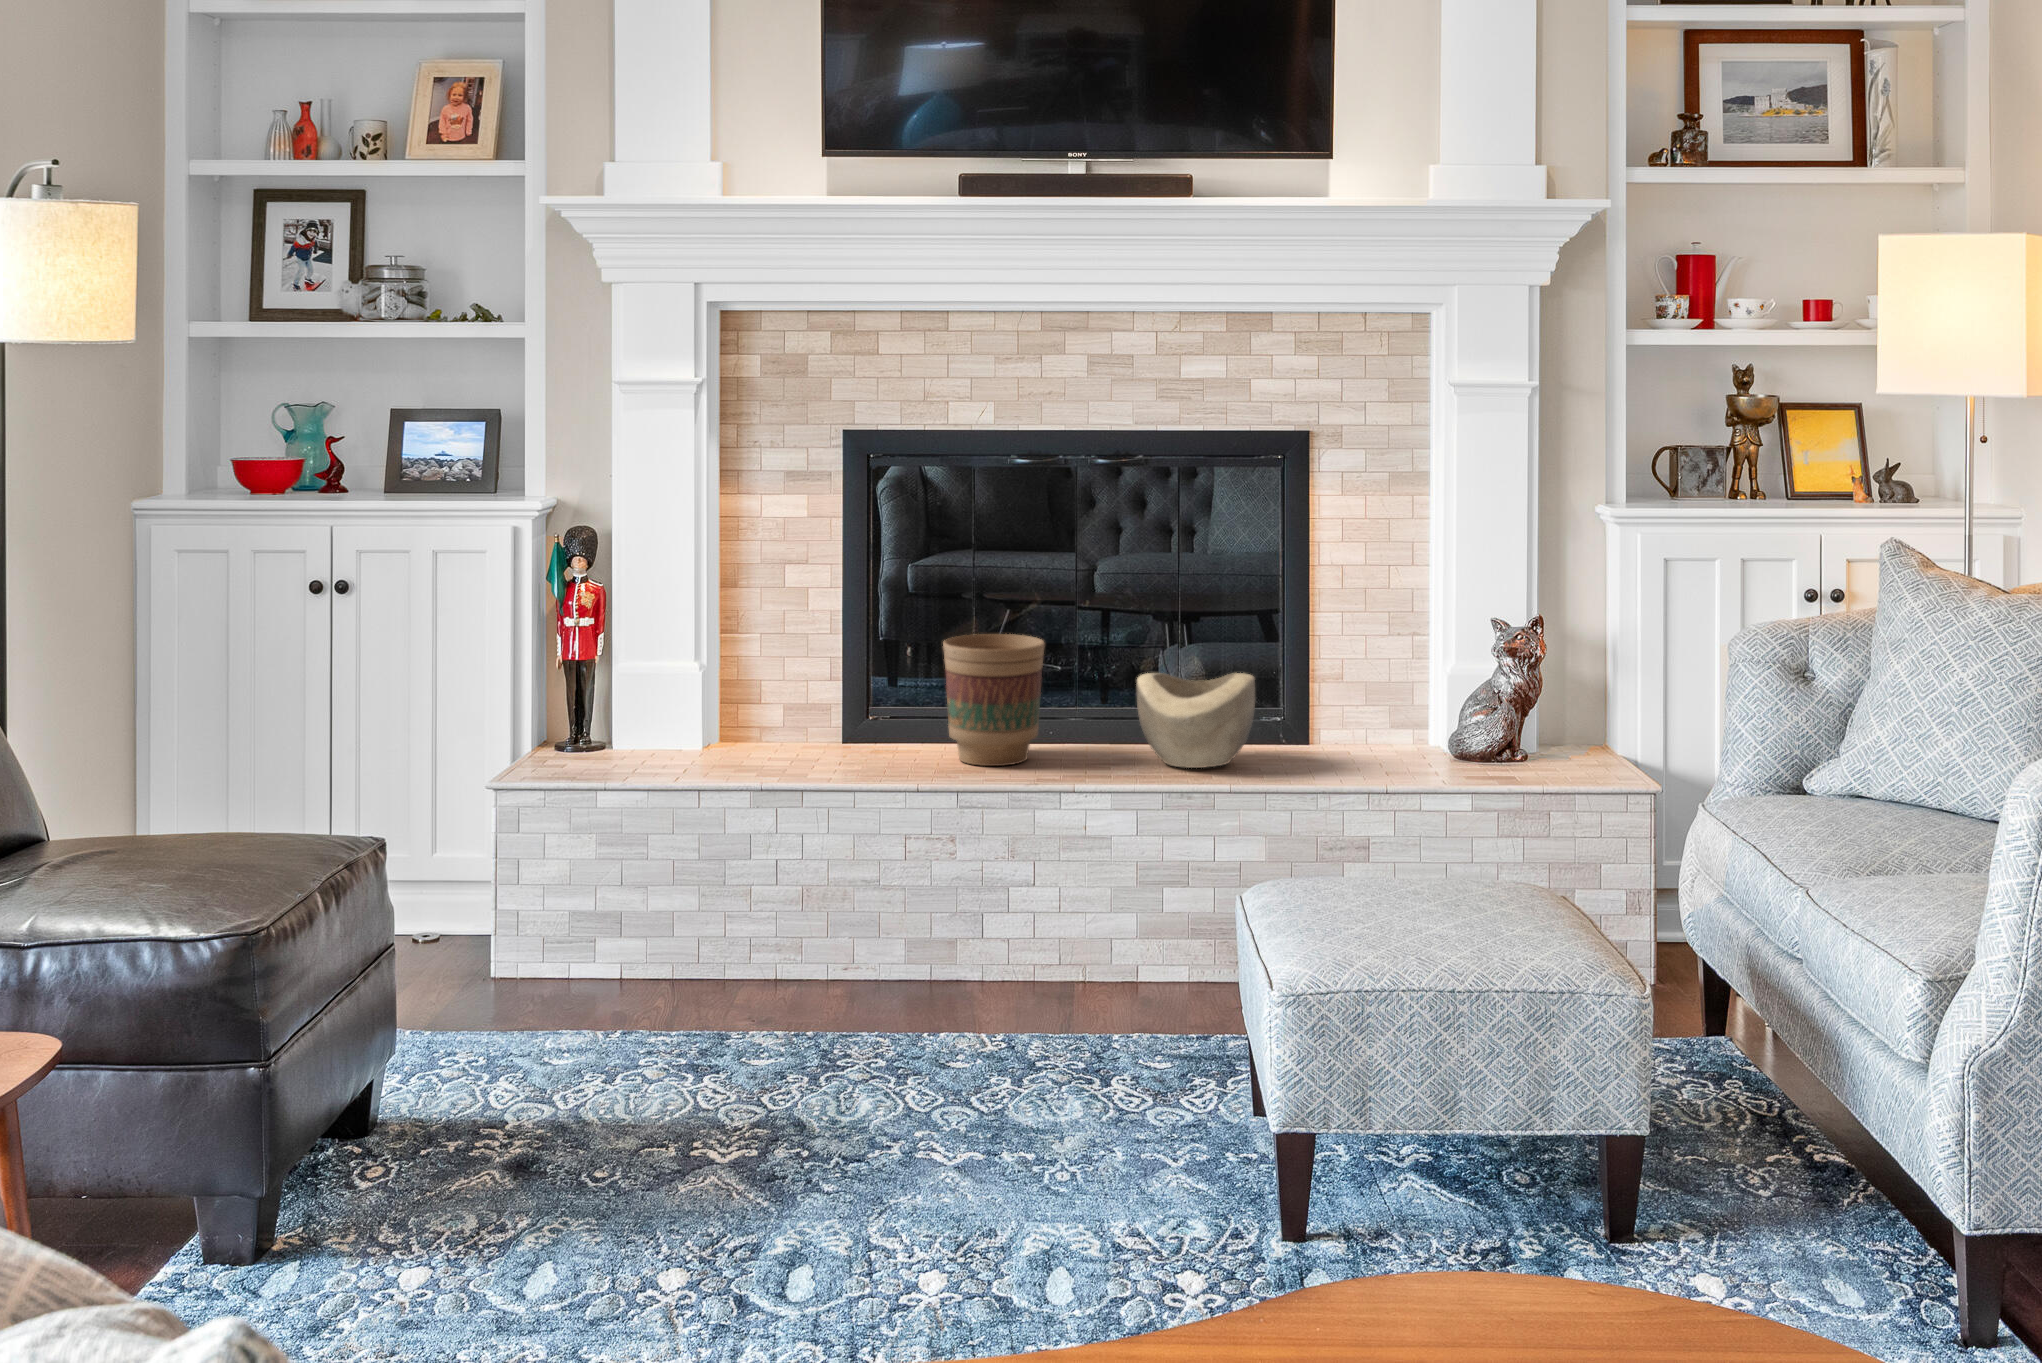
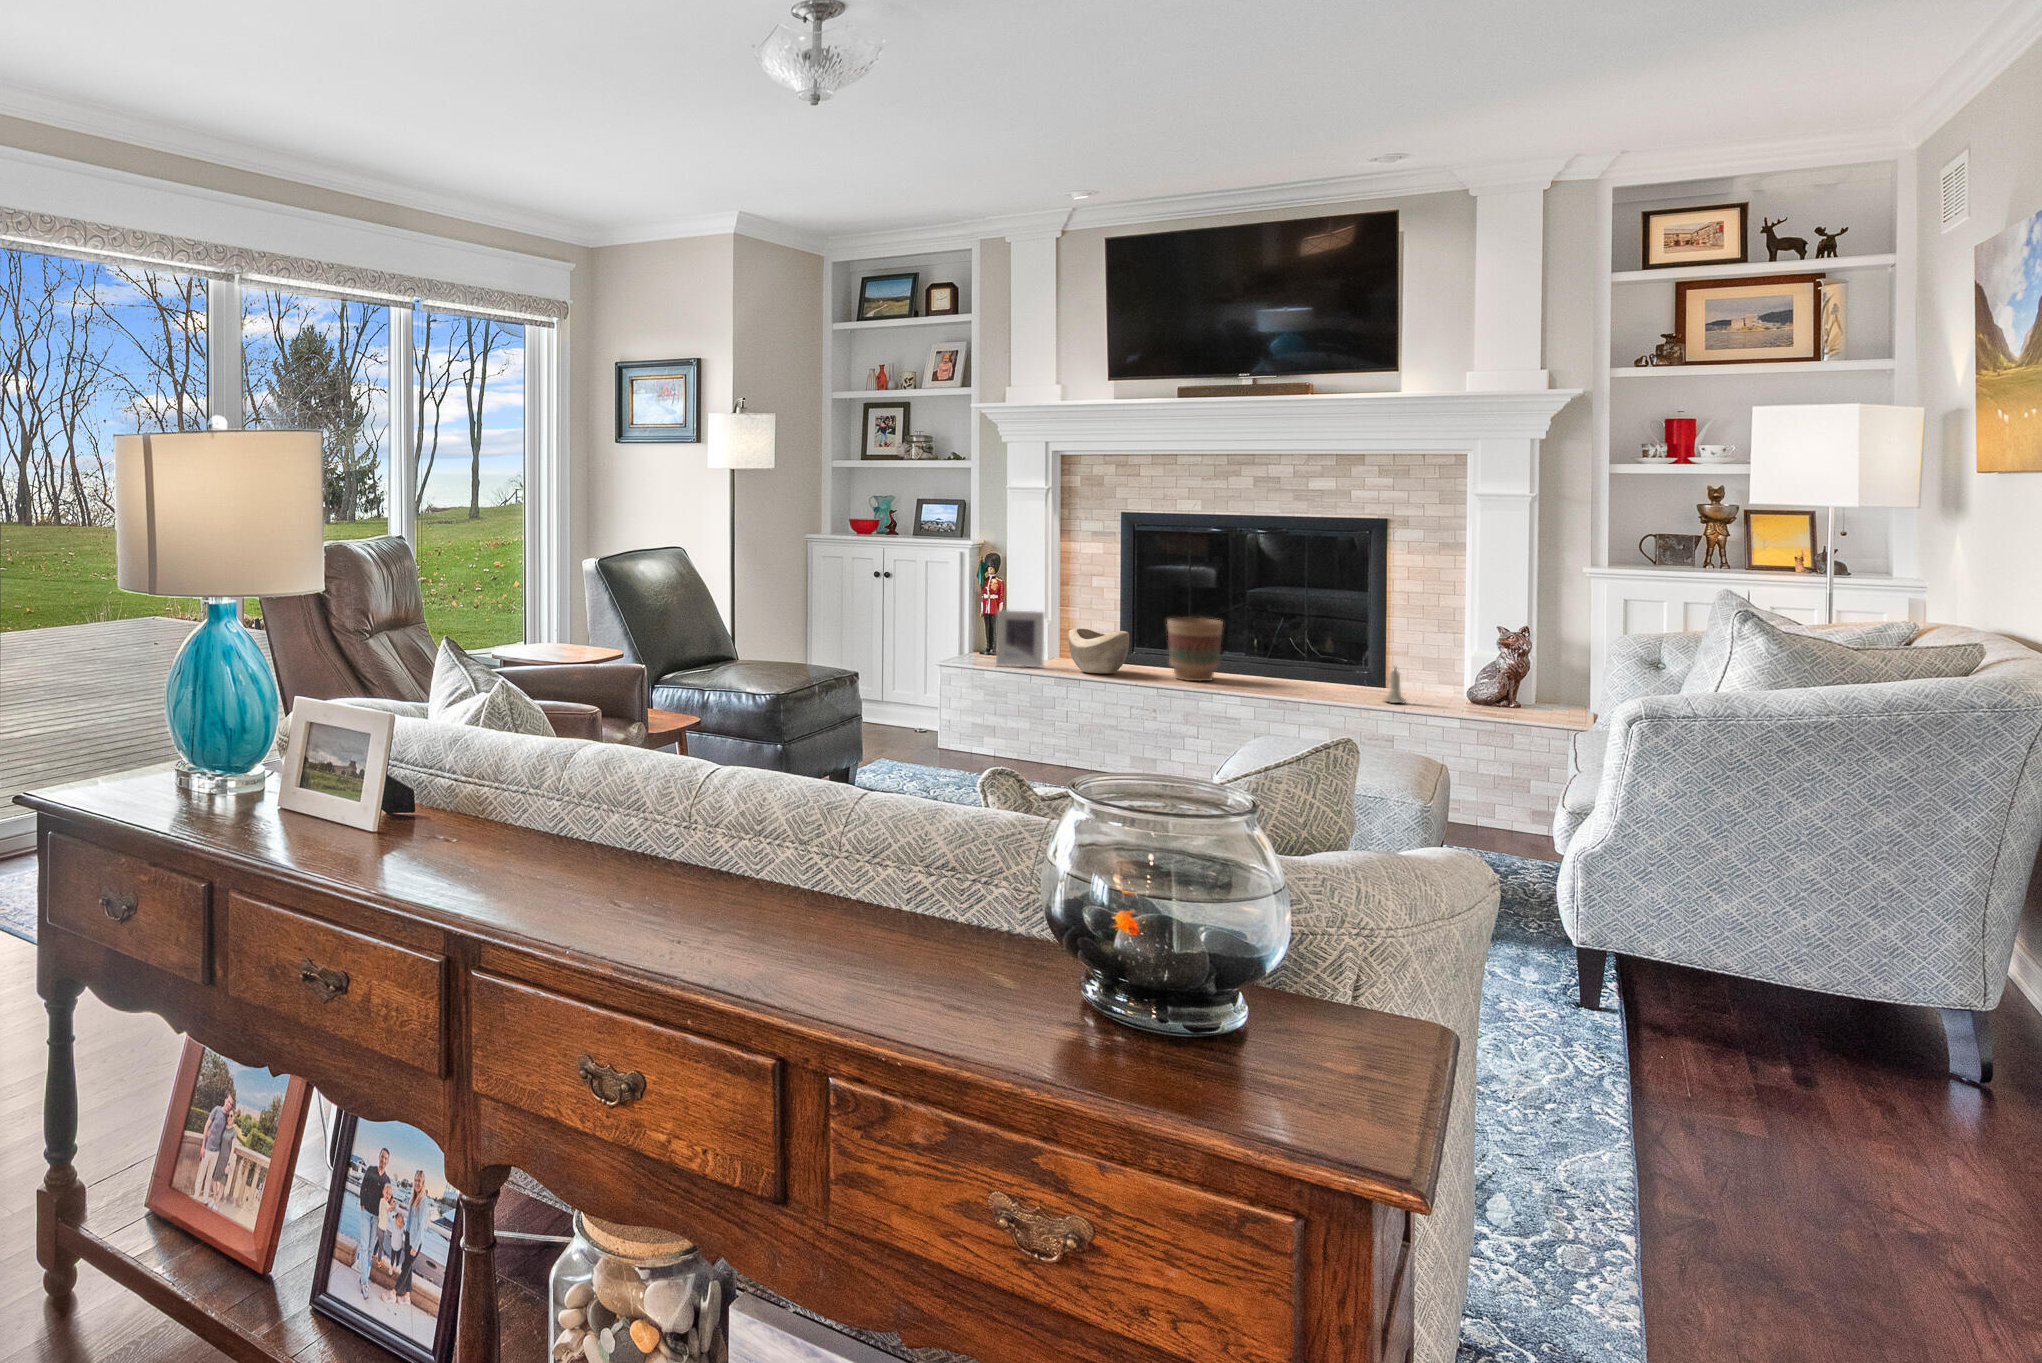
picture frame: none [598,644,699,771] -> present [996,610,1044,667]
decorative bowl: present [1137,673,1255,768] -> present [1068,628,1129,673]
candle: none [1338,703,1378,778] -> present [1384,668,1406,703]

